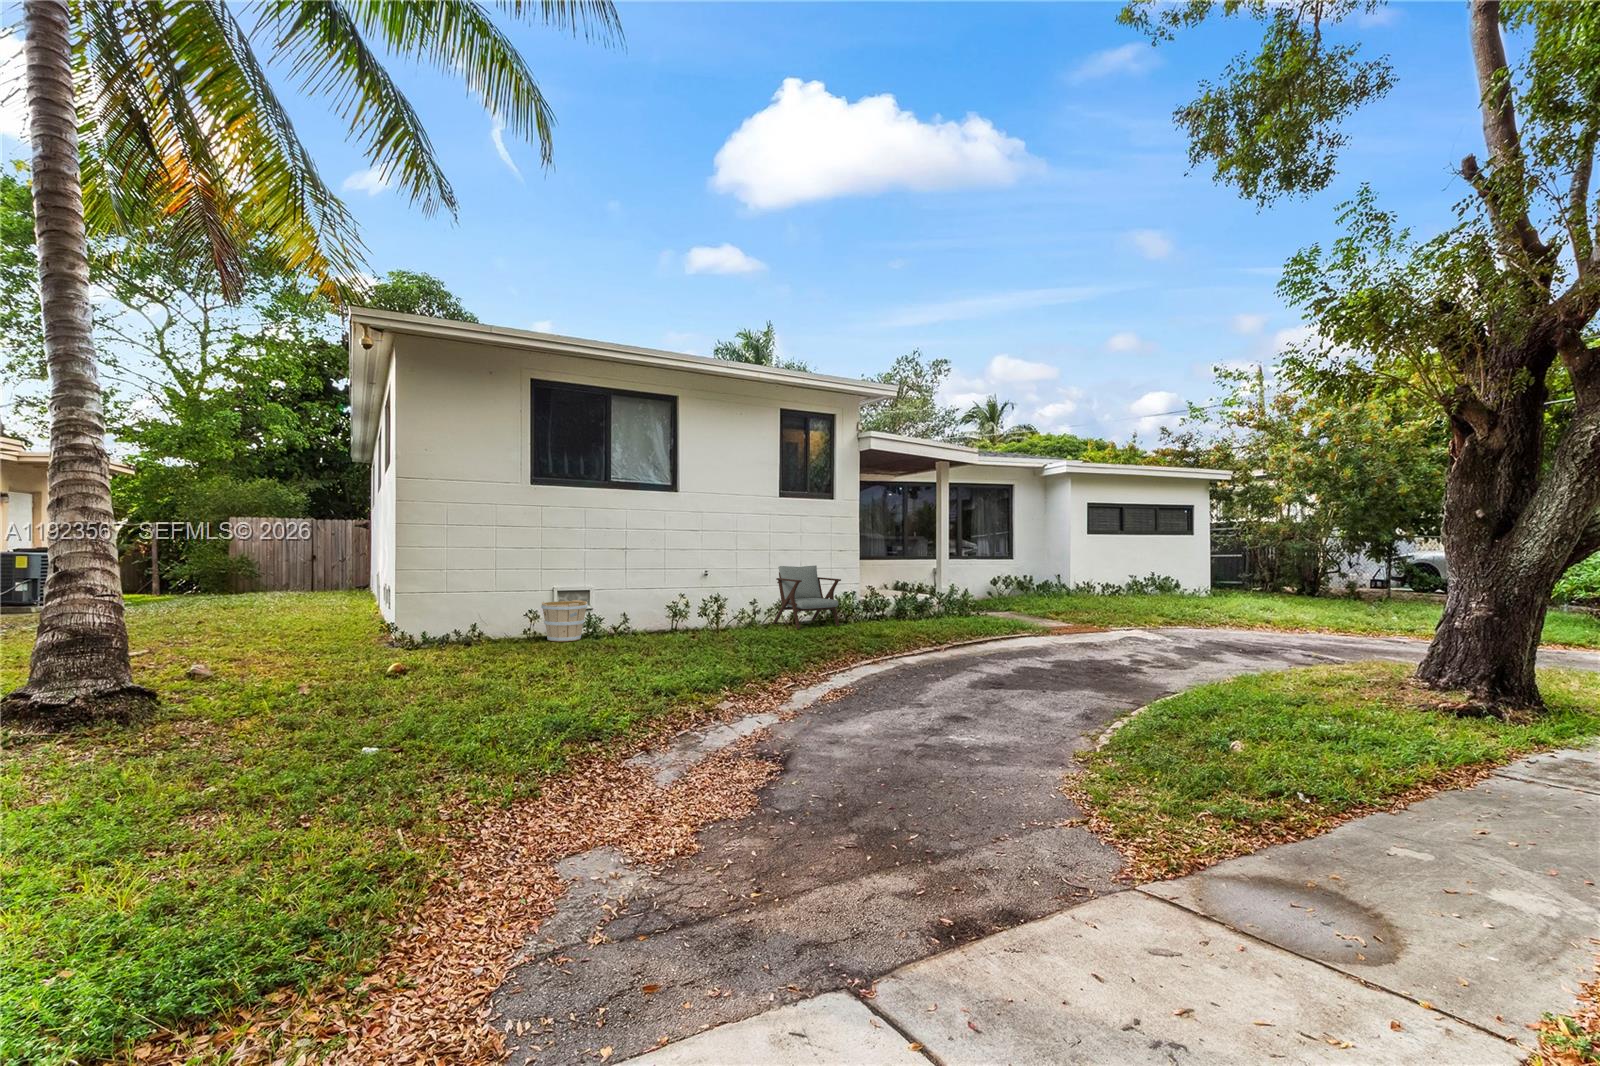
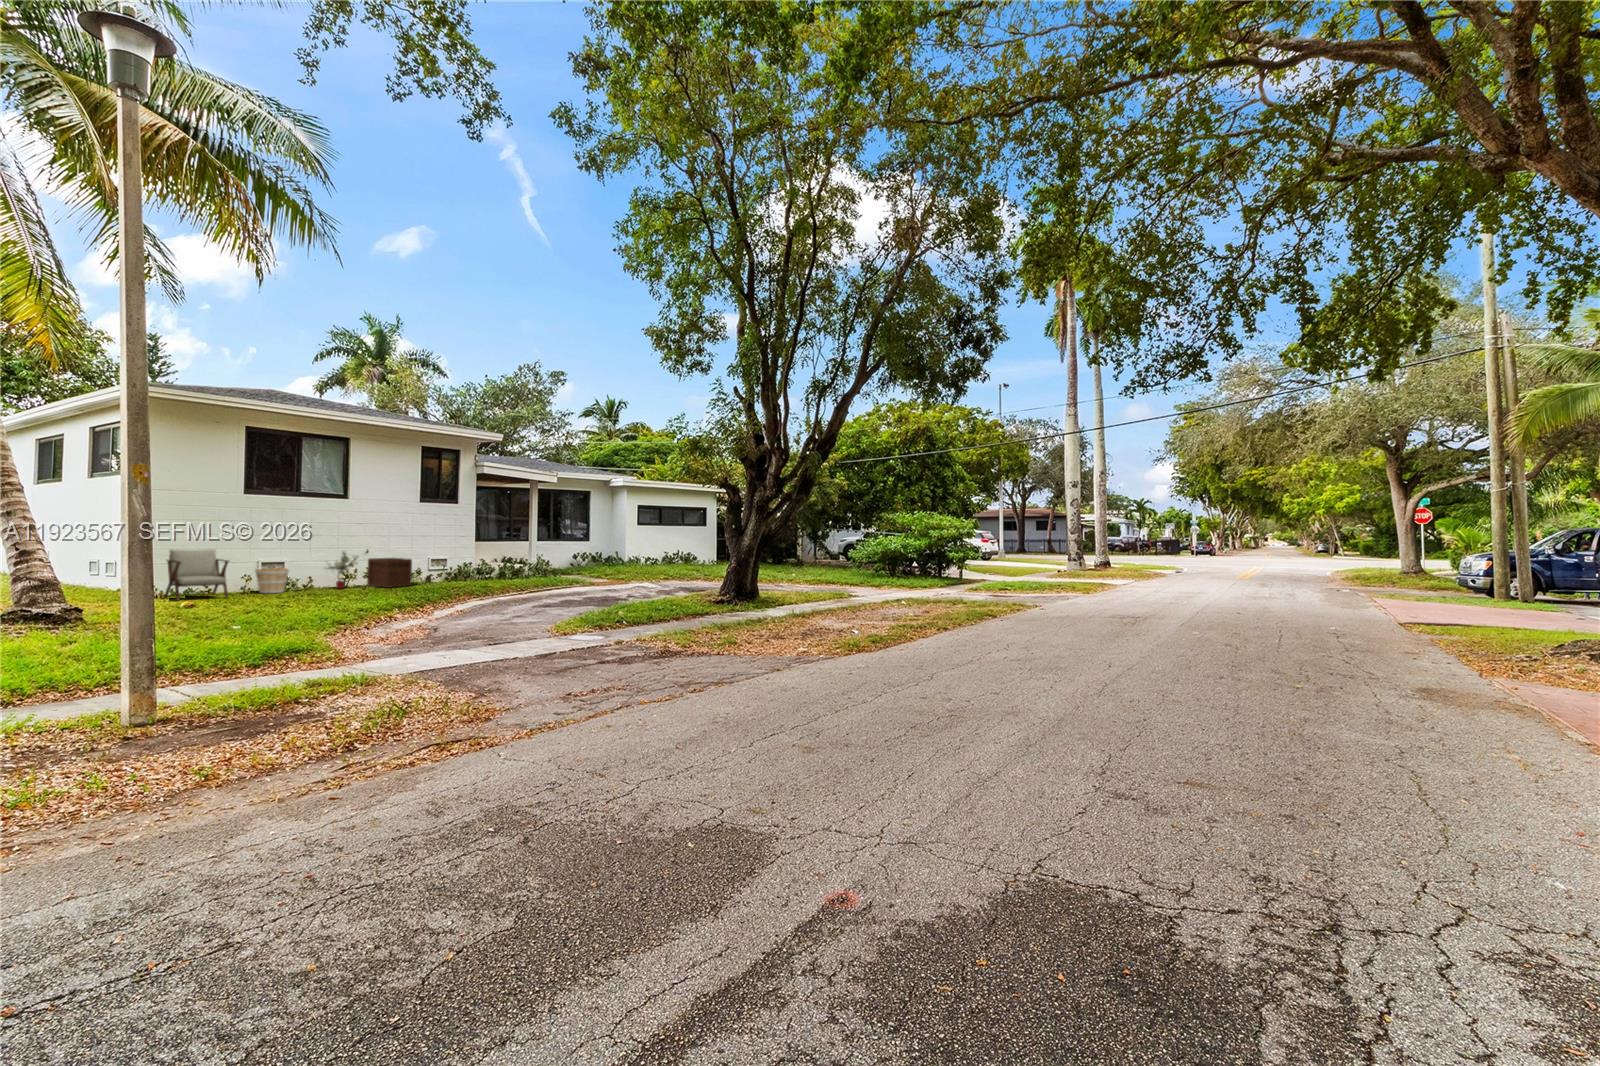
lounge chair: present [773,565,841,629] -> present [164,549,229,600]
potted tree: none [638,572,689,634] -> present [328,552,358,589]
wooden crate: none [704,584,765,634] -> present [367,558,412,588]

